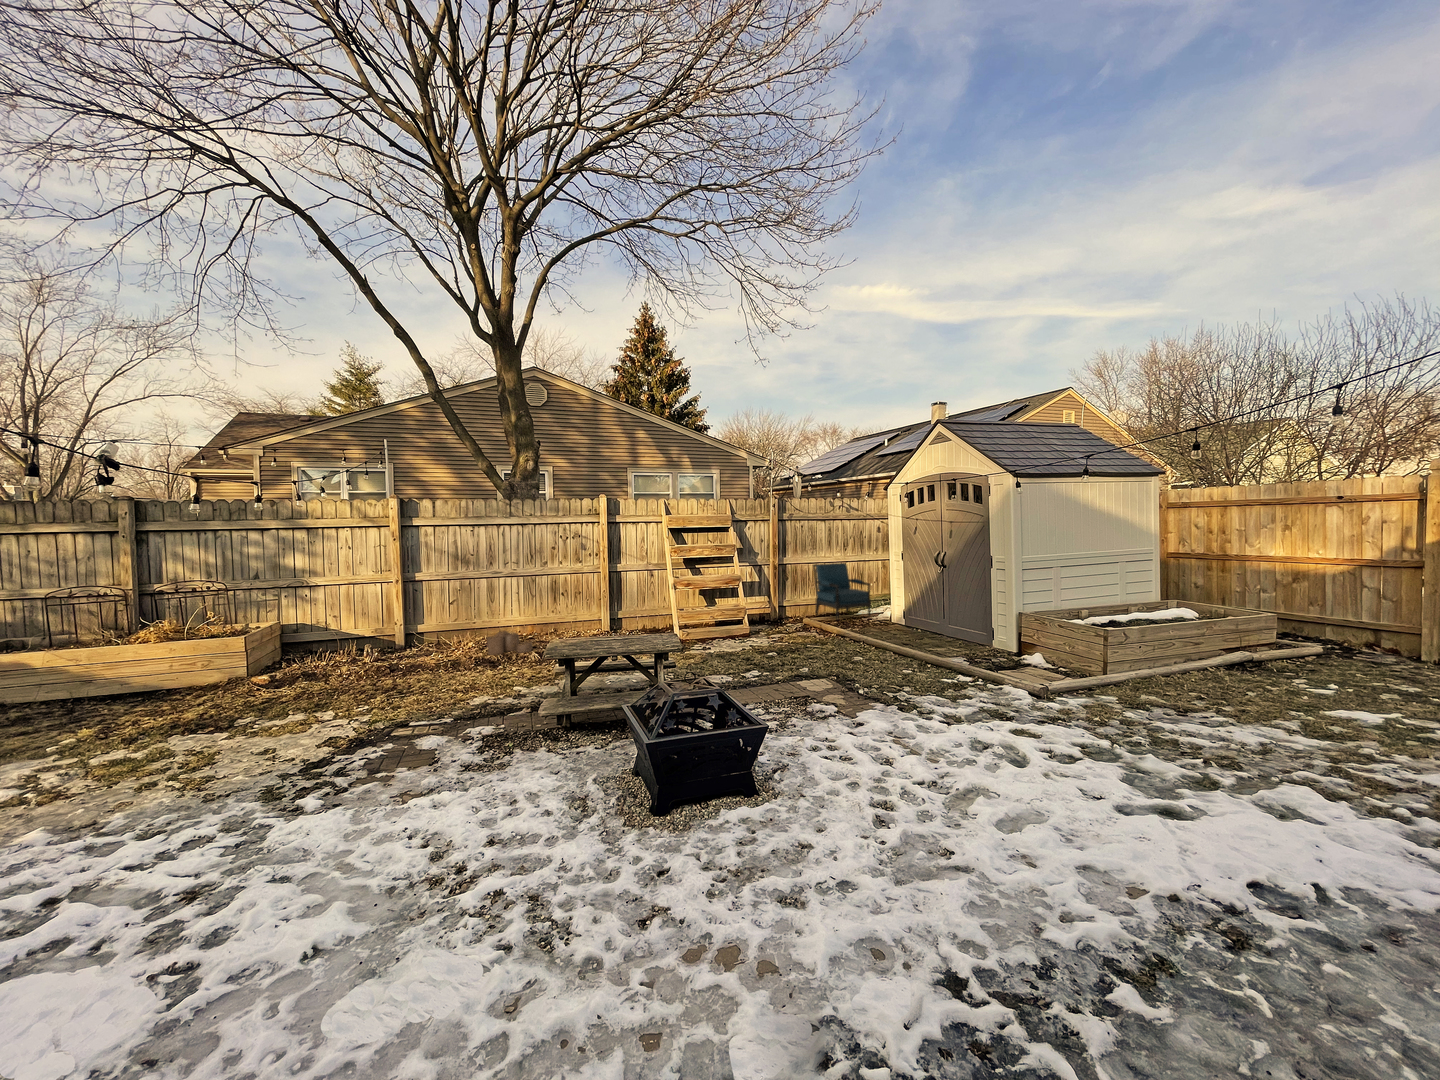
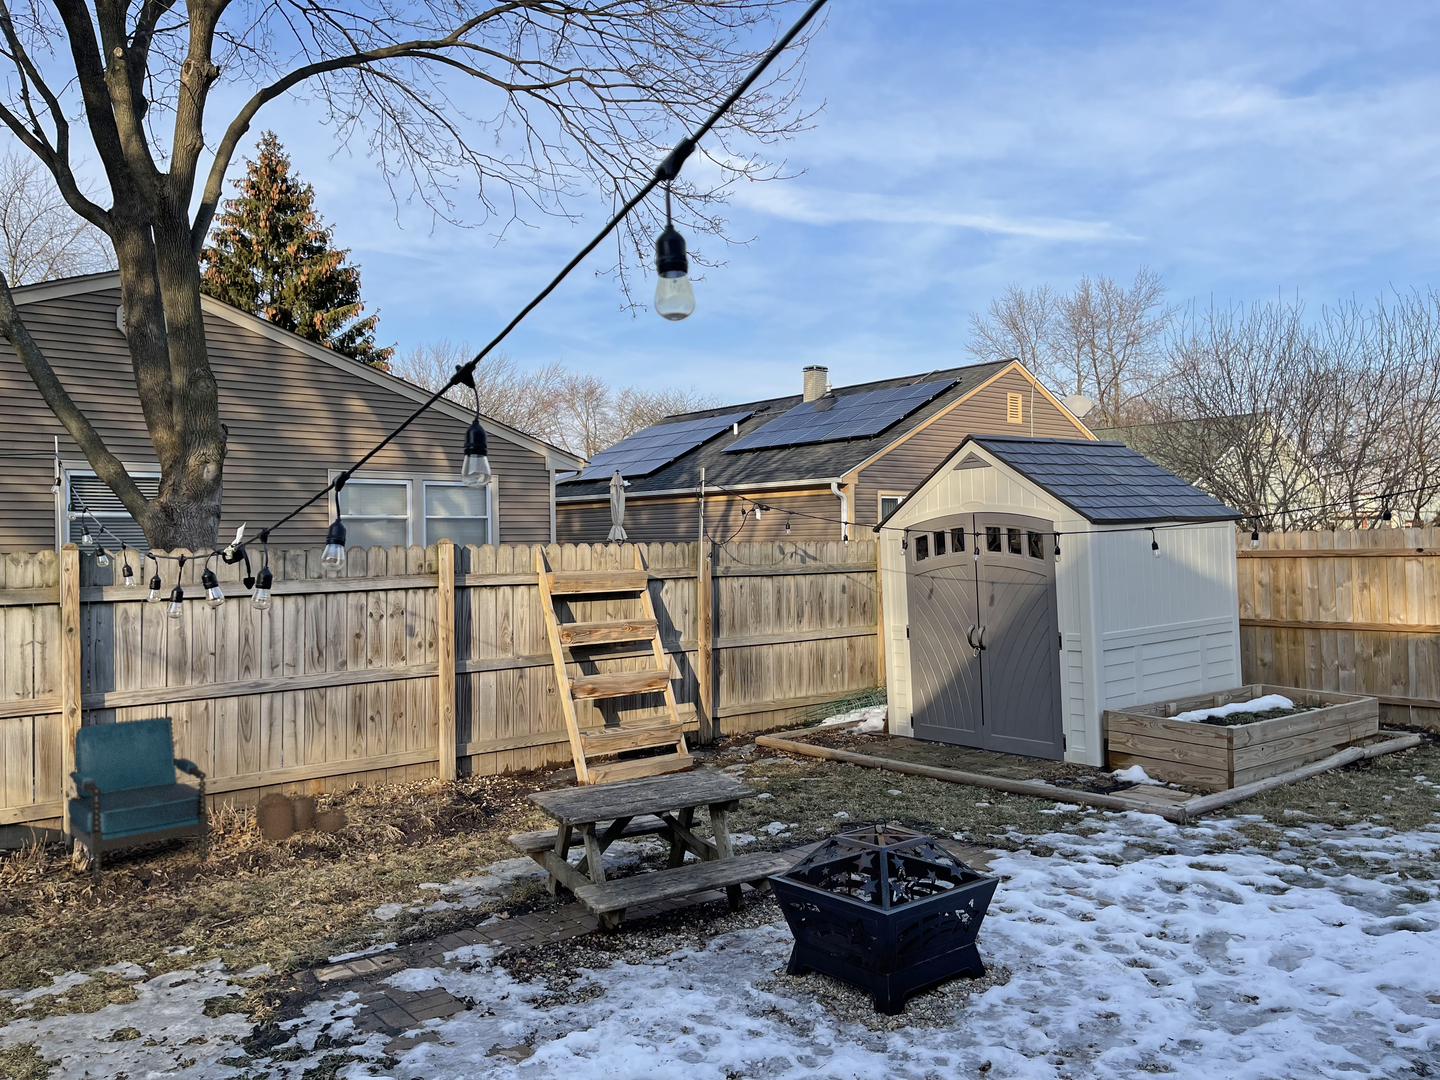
chair: present [813,563,871,620] -> present [68,716,208,883]

